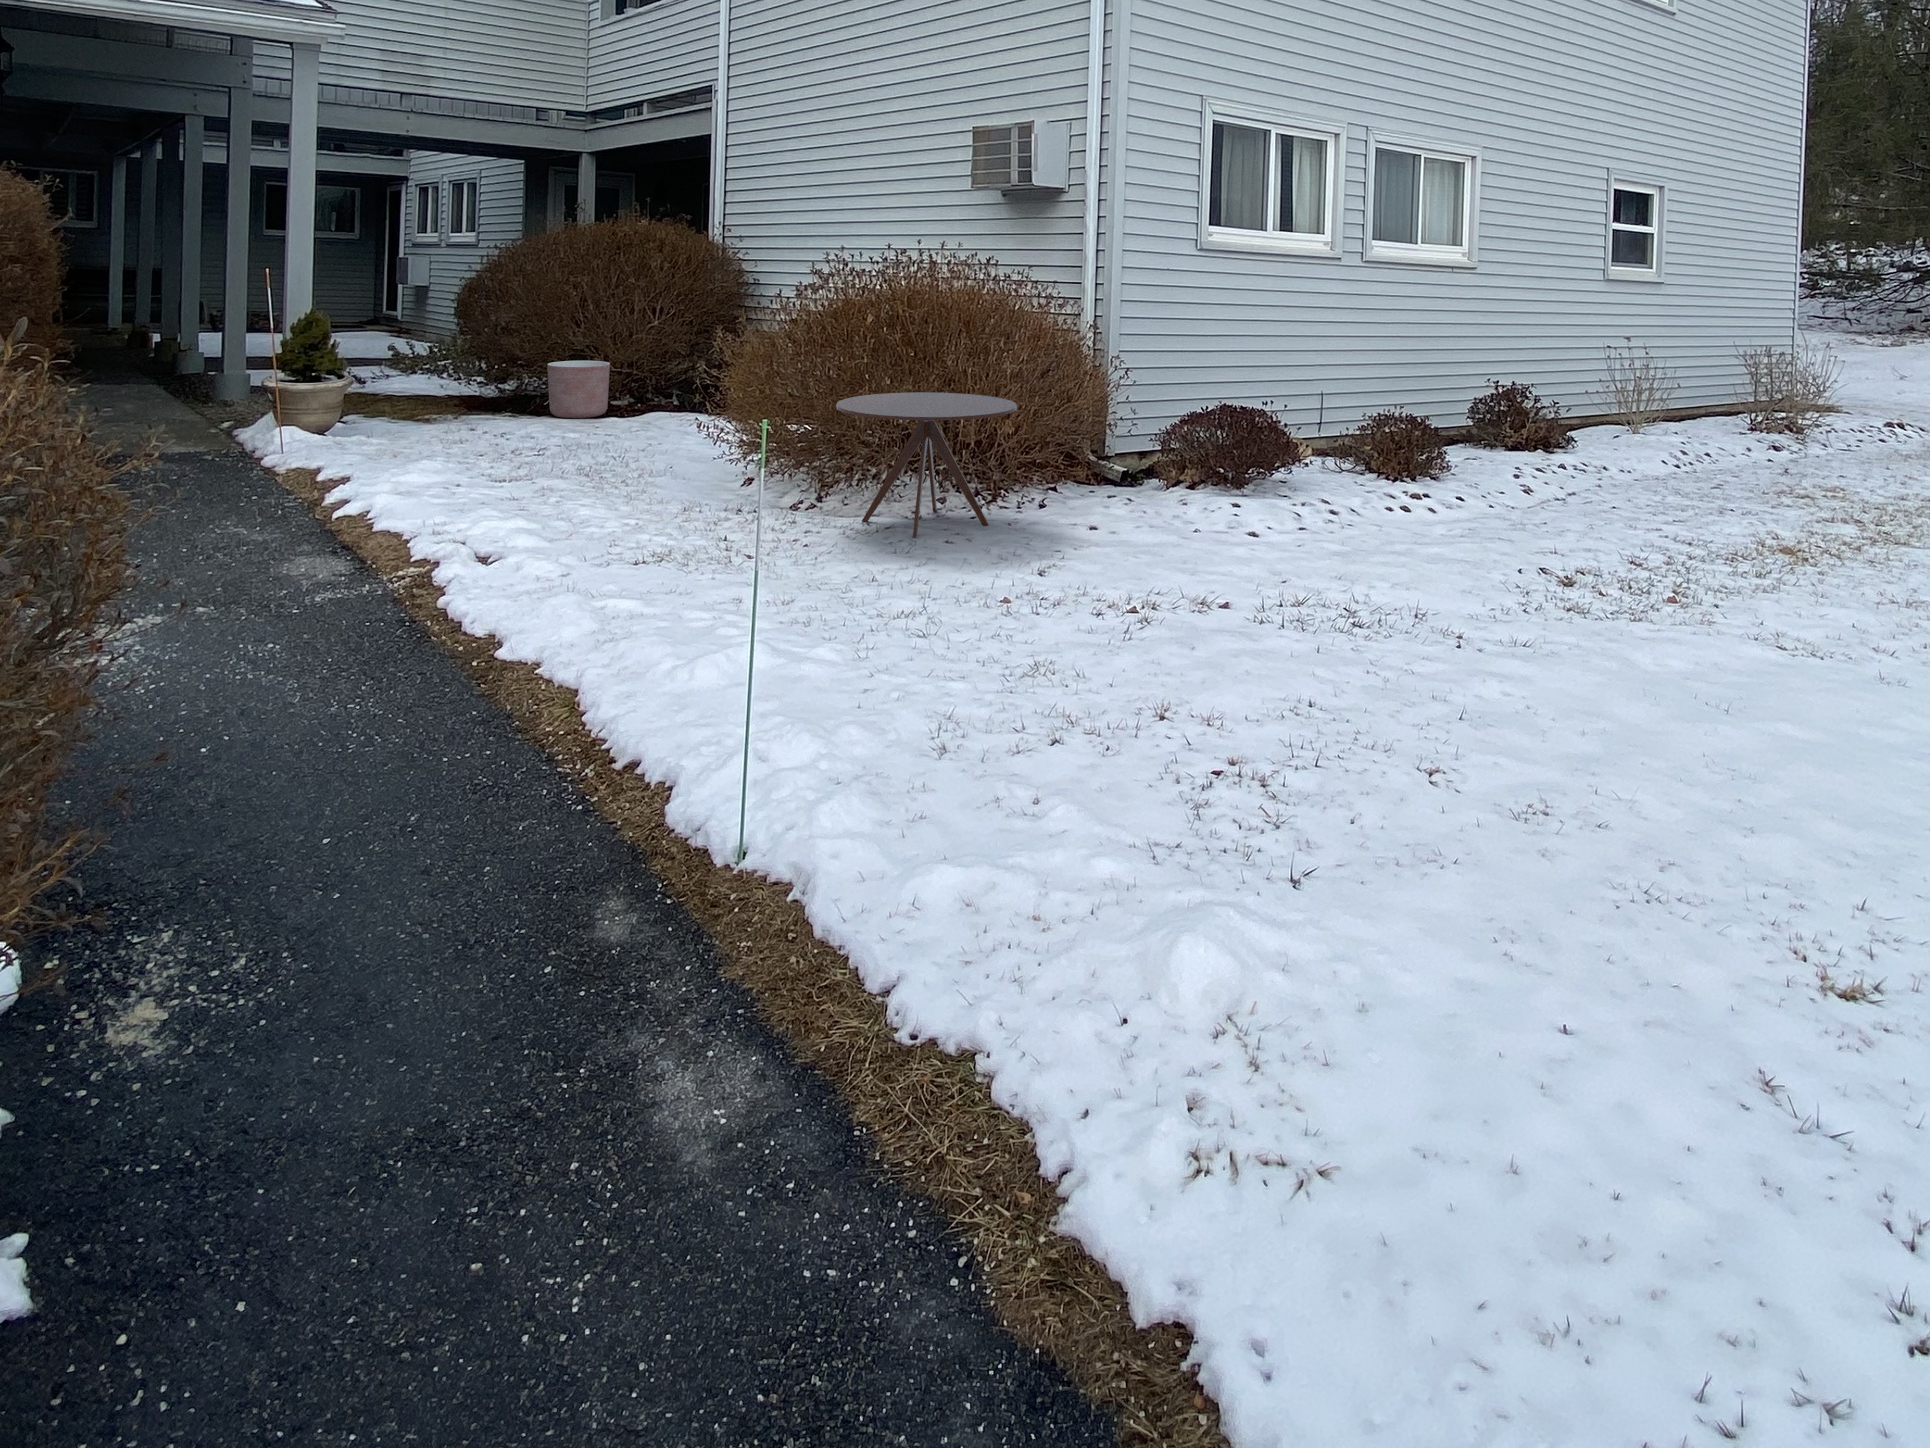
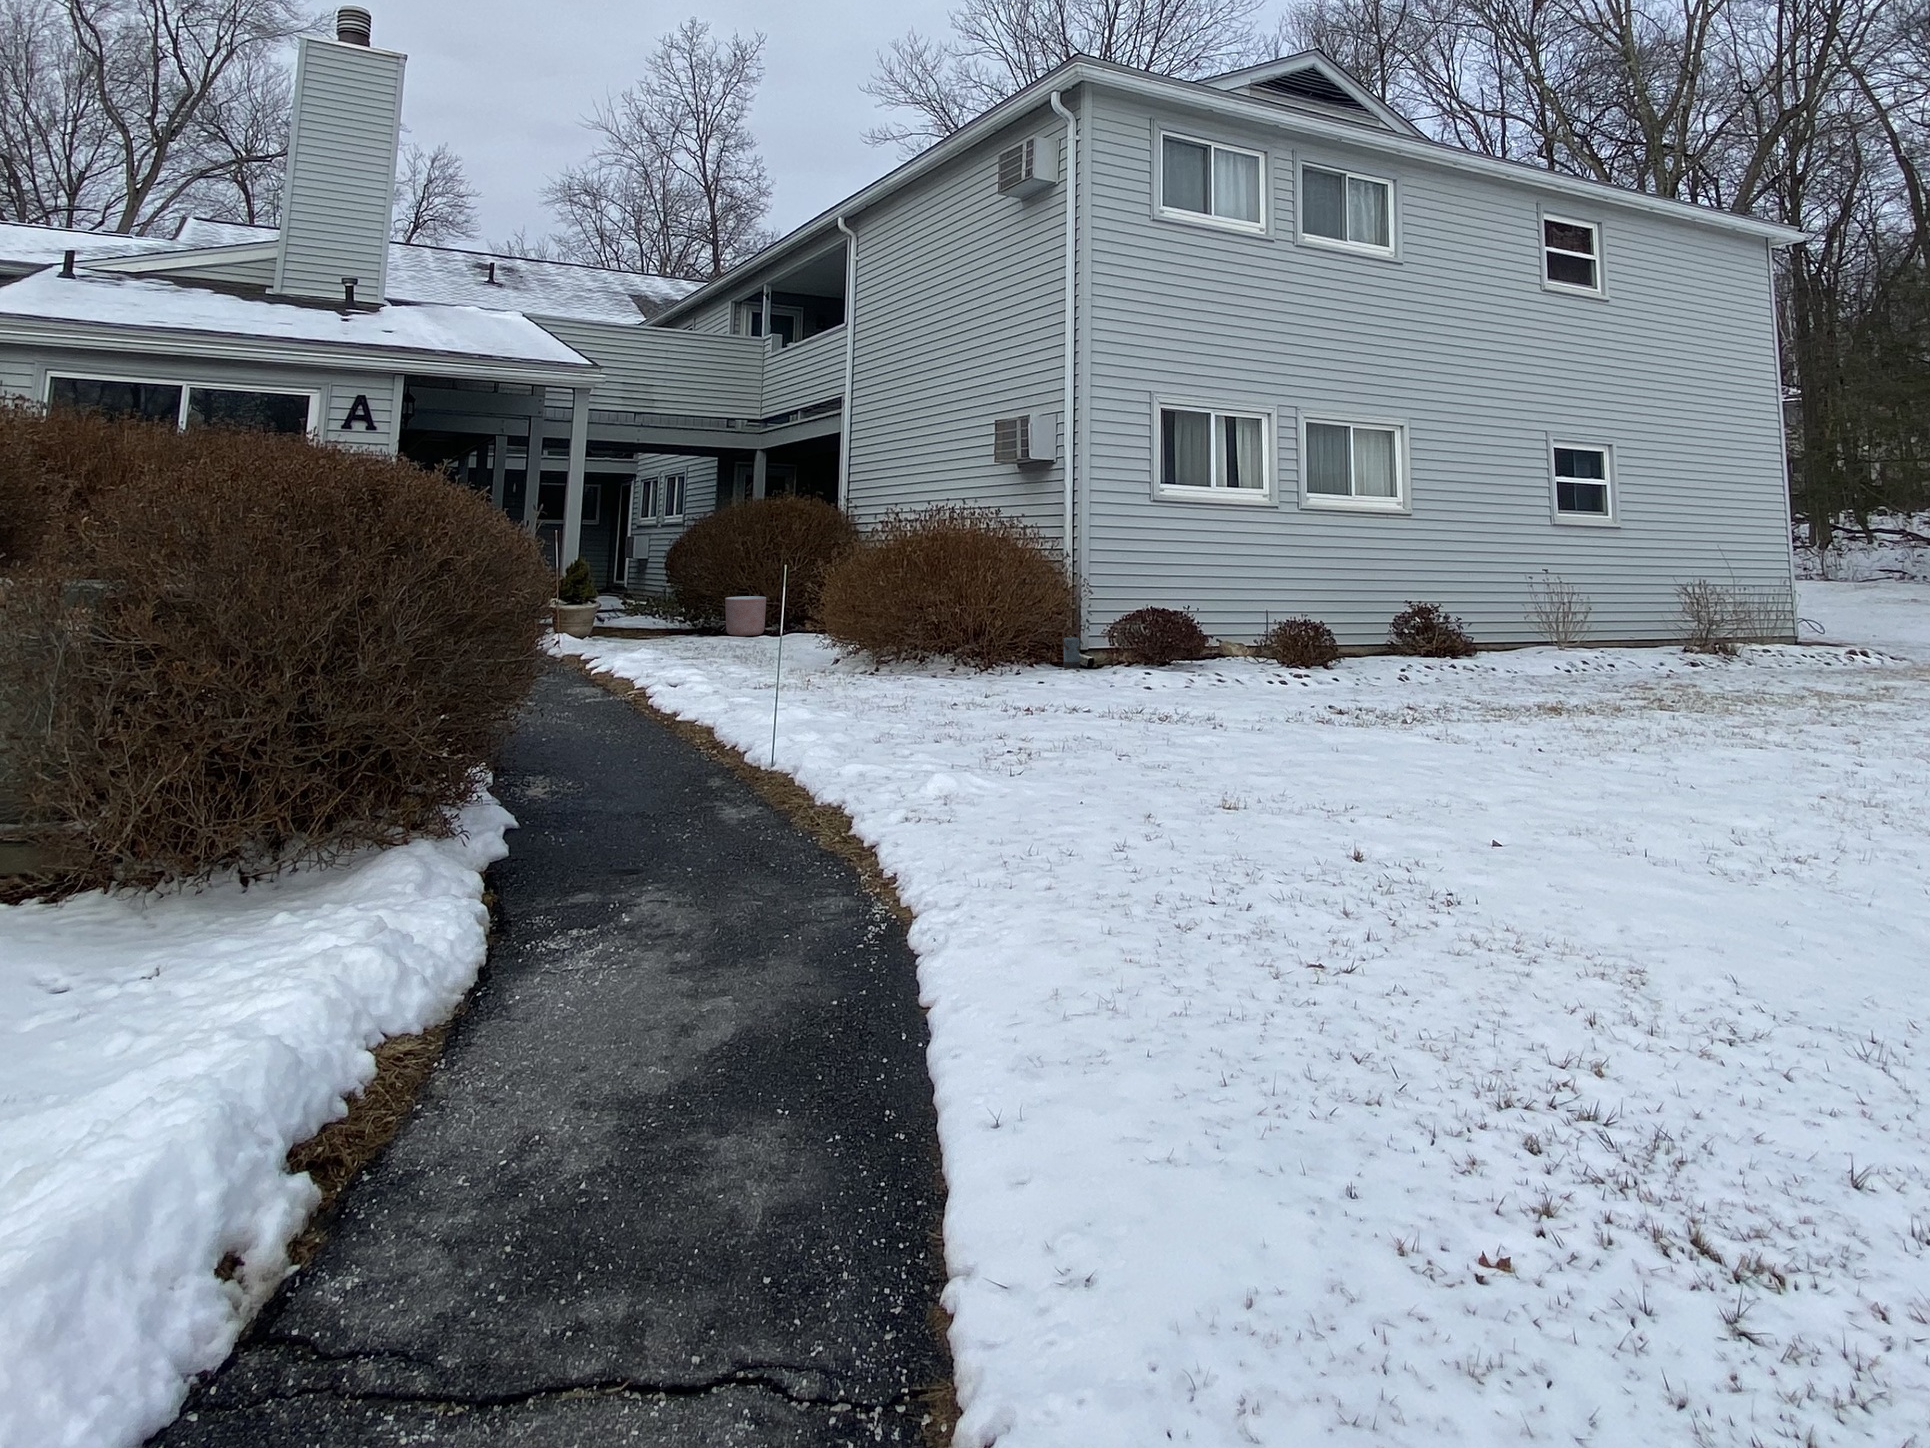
round table: present [836,392,1017,538] -> none [881,596,994,682]
watering can: none [1097,434,1122,495] -> present [1062,626,1080,668]

